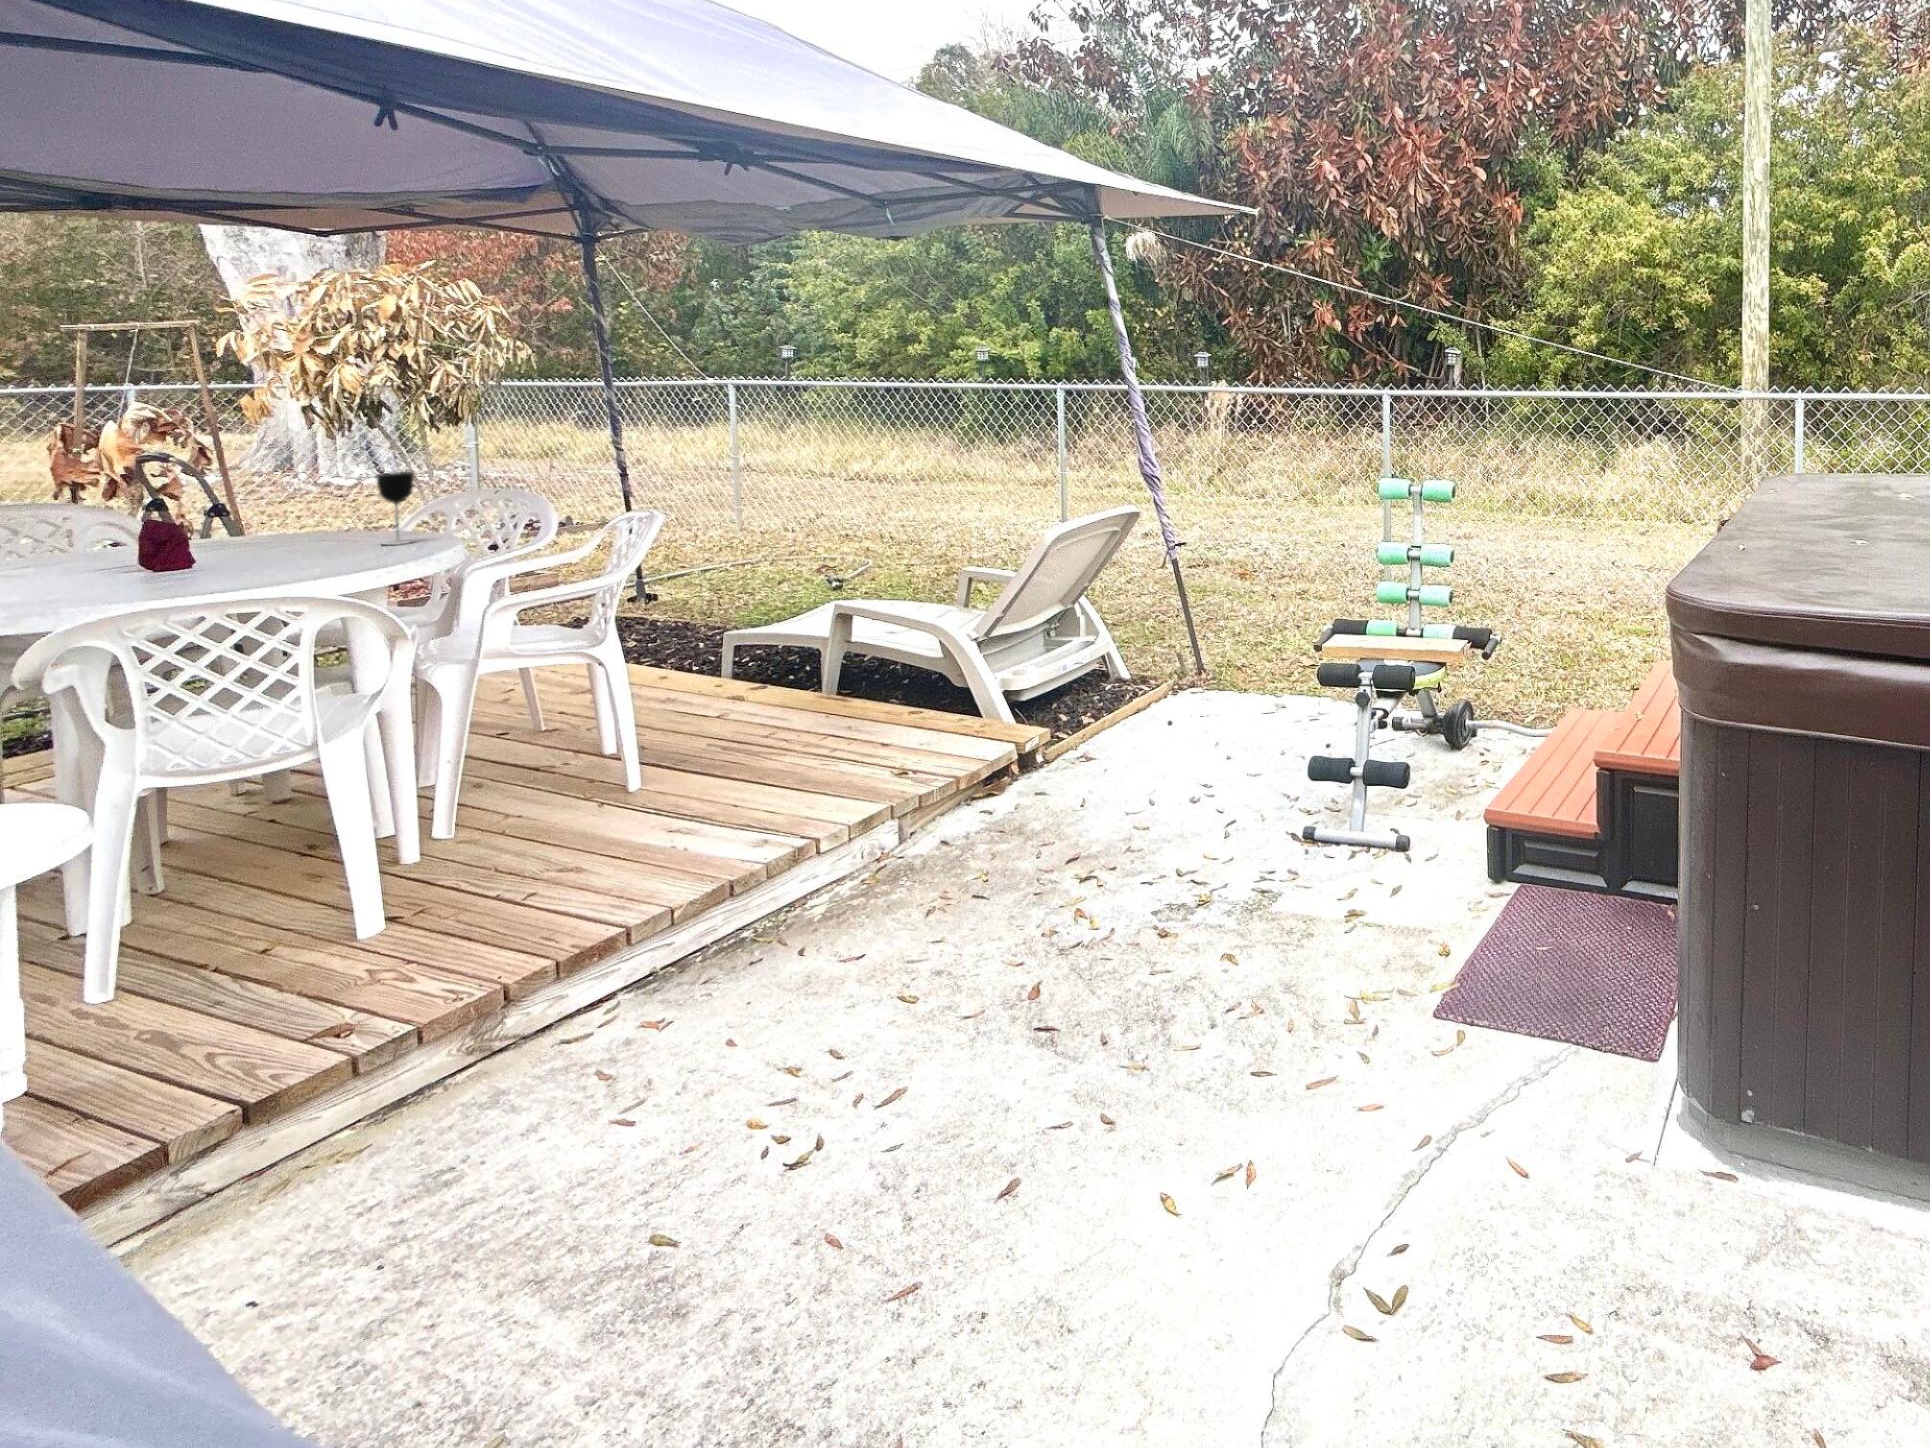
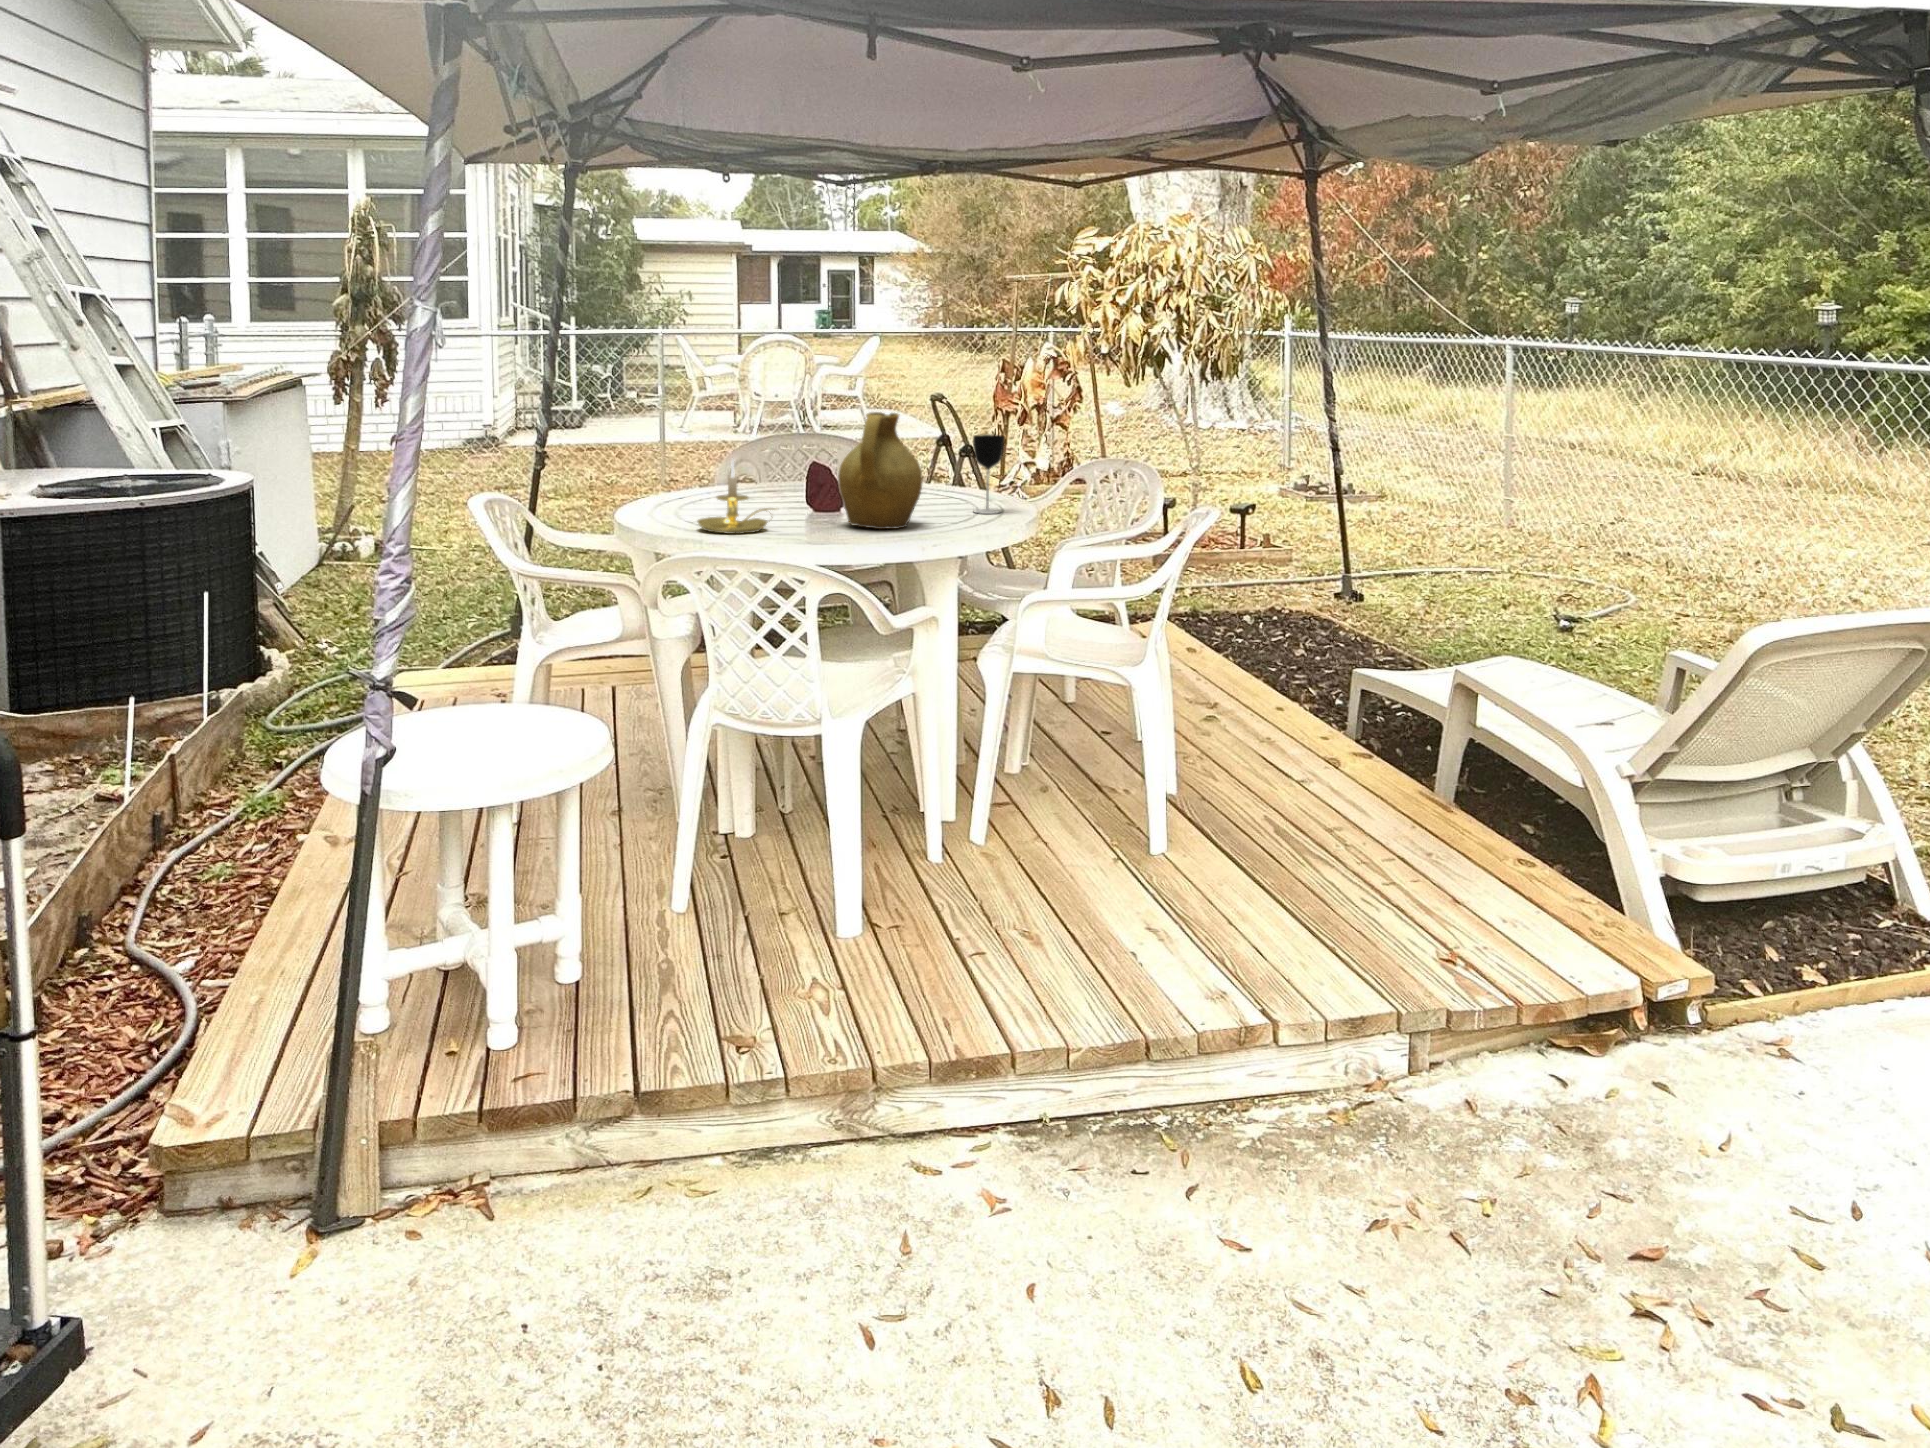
pitcher: none [241,457,351,570] -> present [838,412,922,529]
candle holder: none [51,519,177,600] -> present [698,461,771,534]

